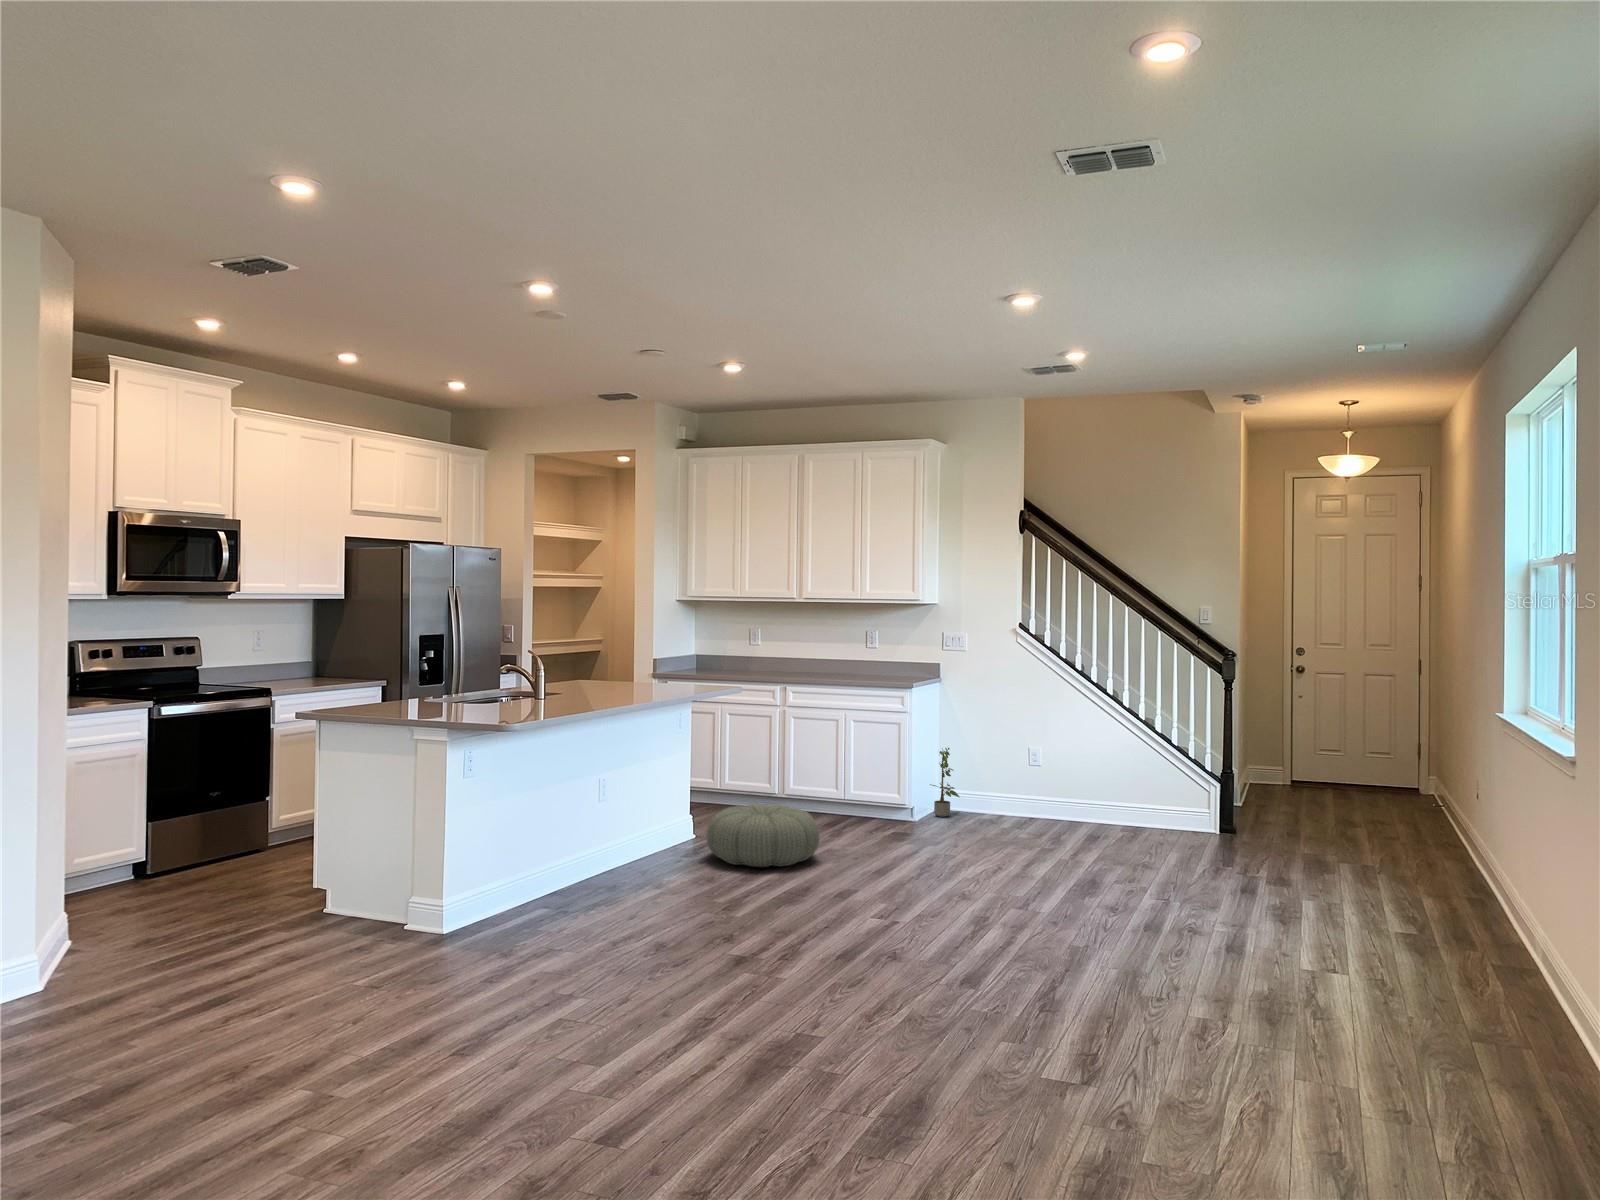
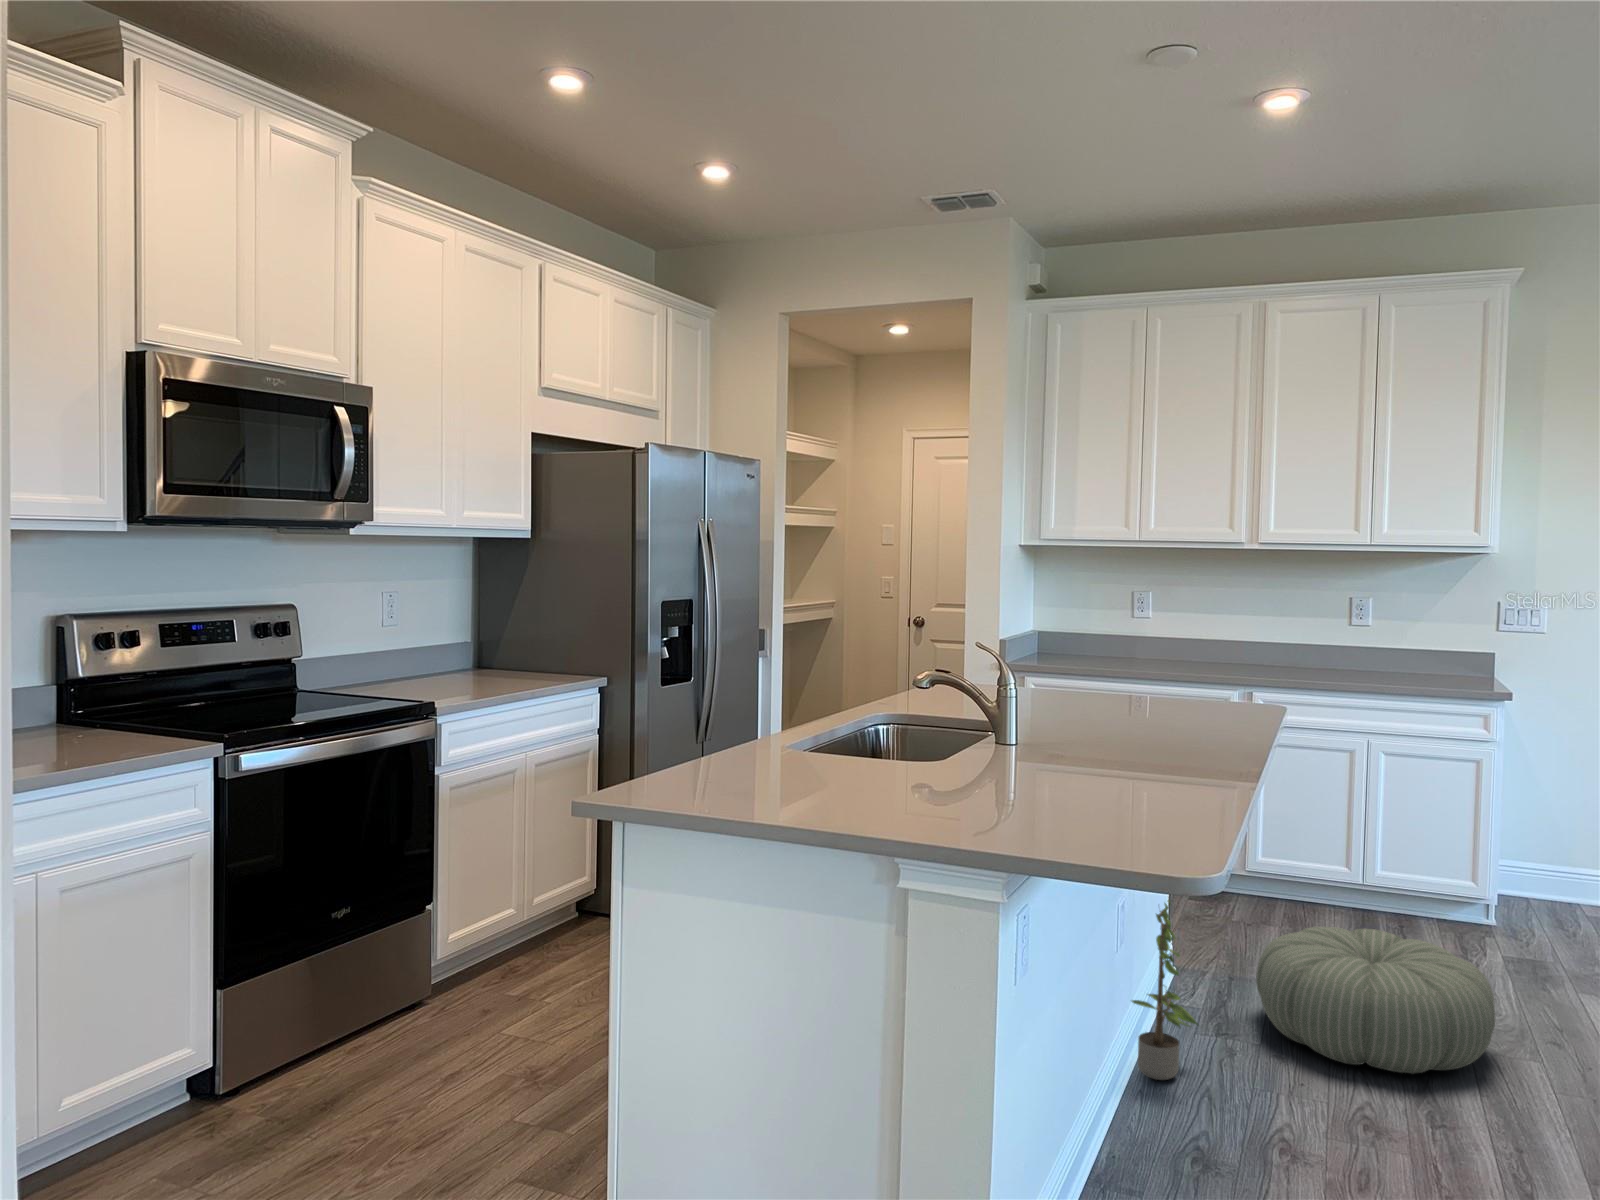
potted plant: present [932,748,959,817] -> present [1132,900,1198,1080]

